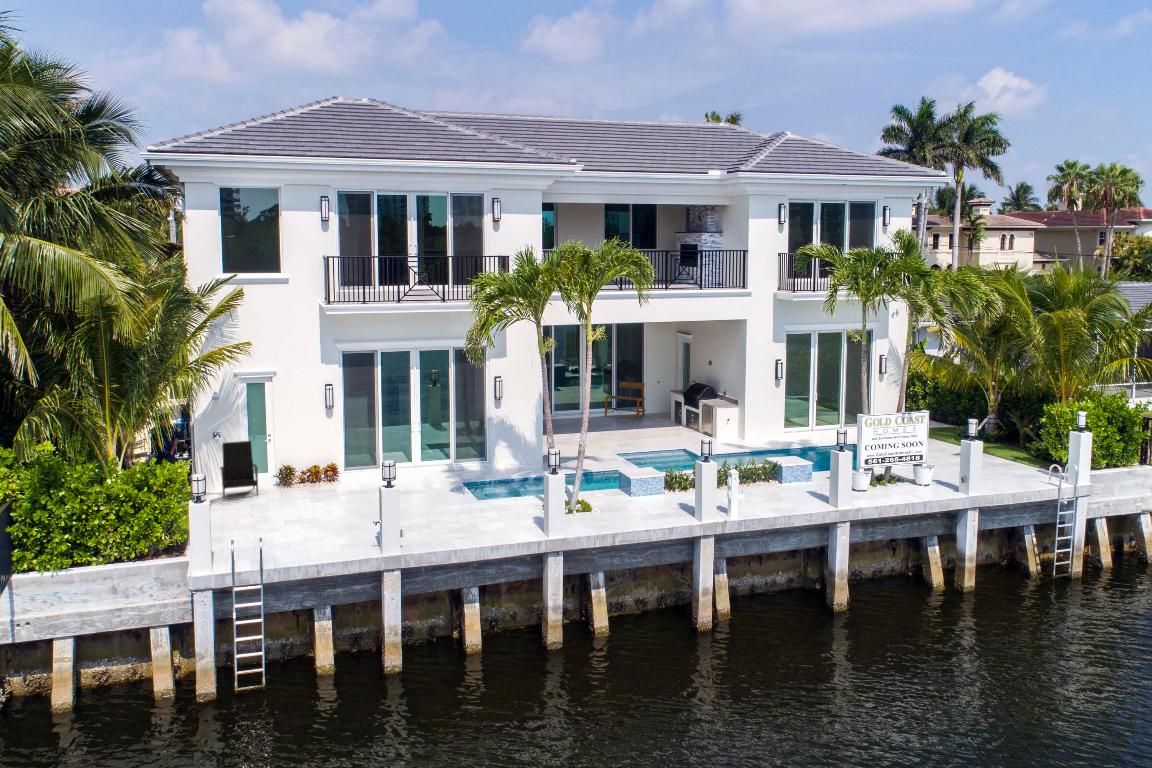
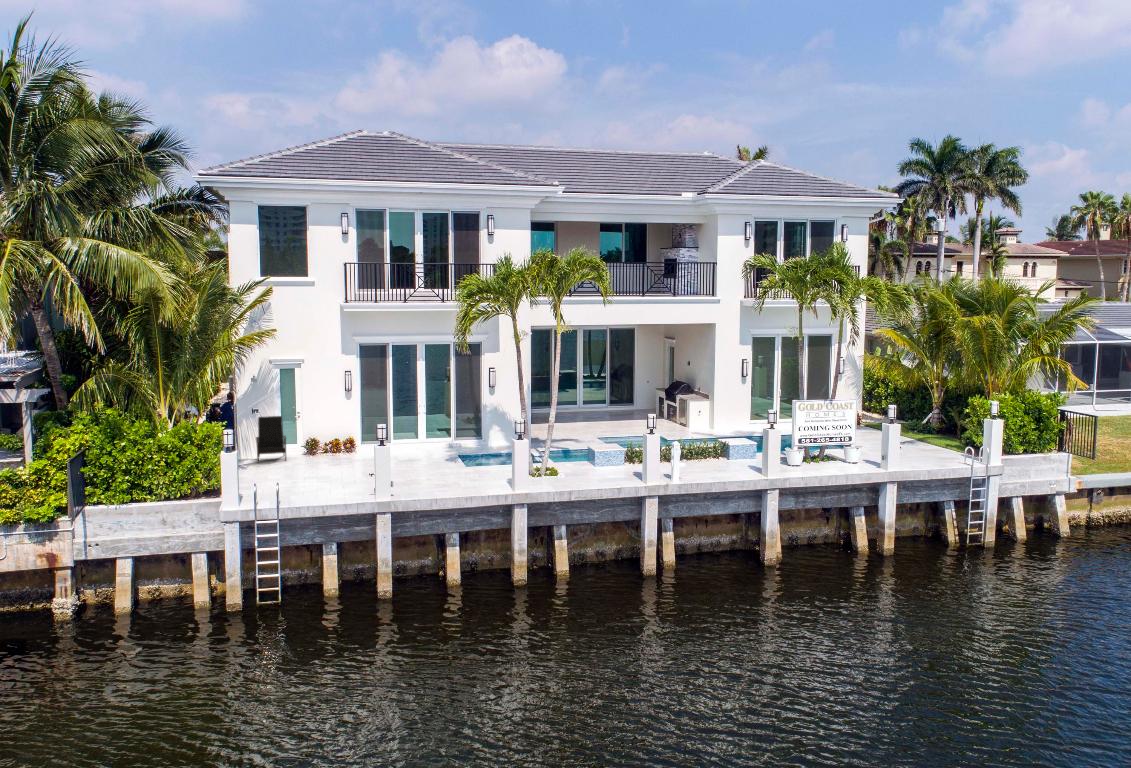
bench: present [605,381,646,419] -> none [597,379,633,412]

